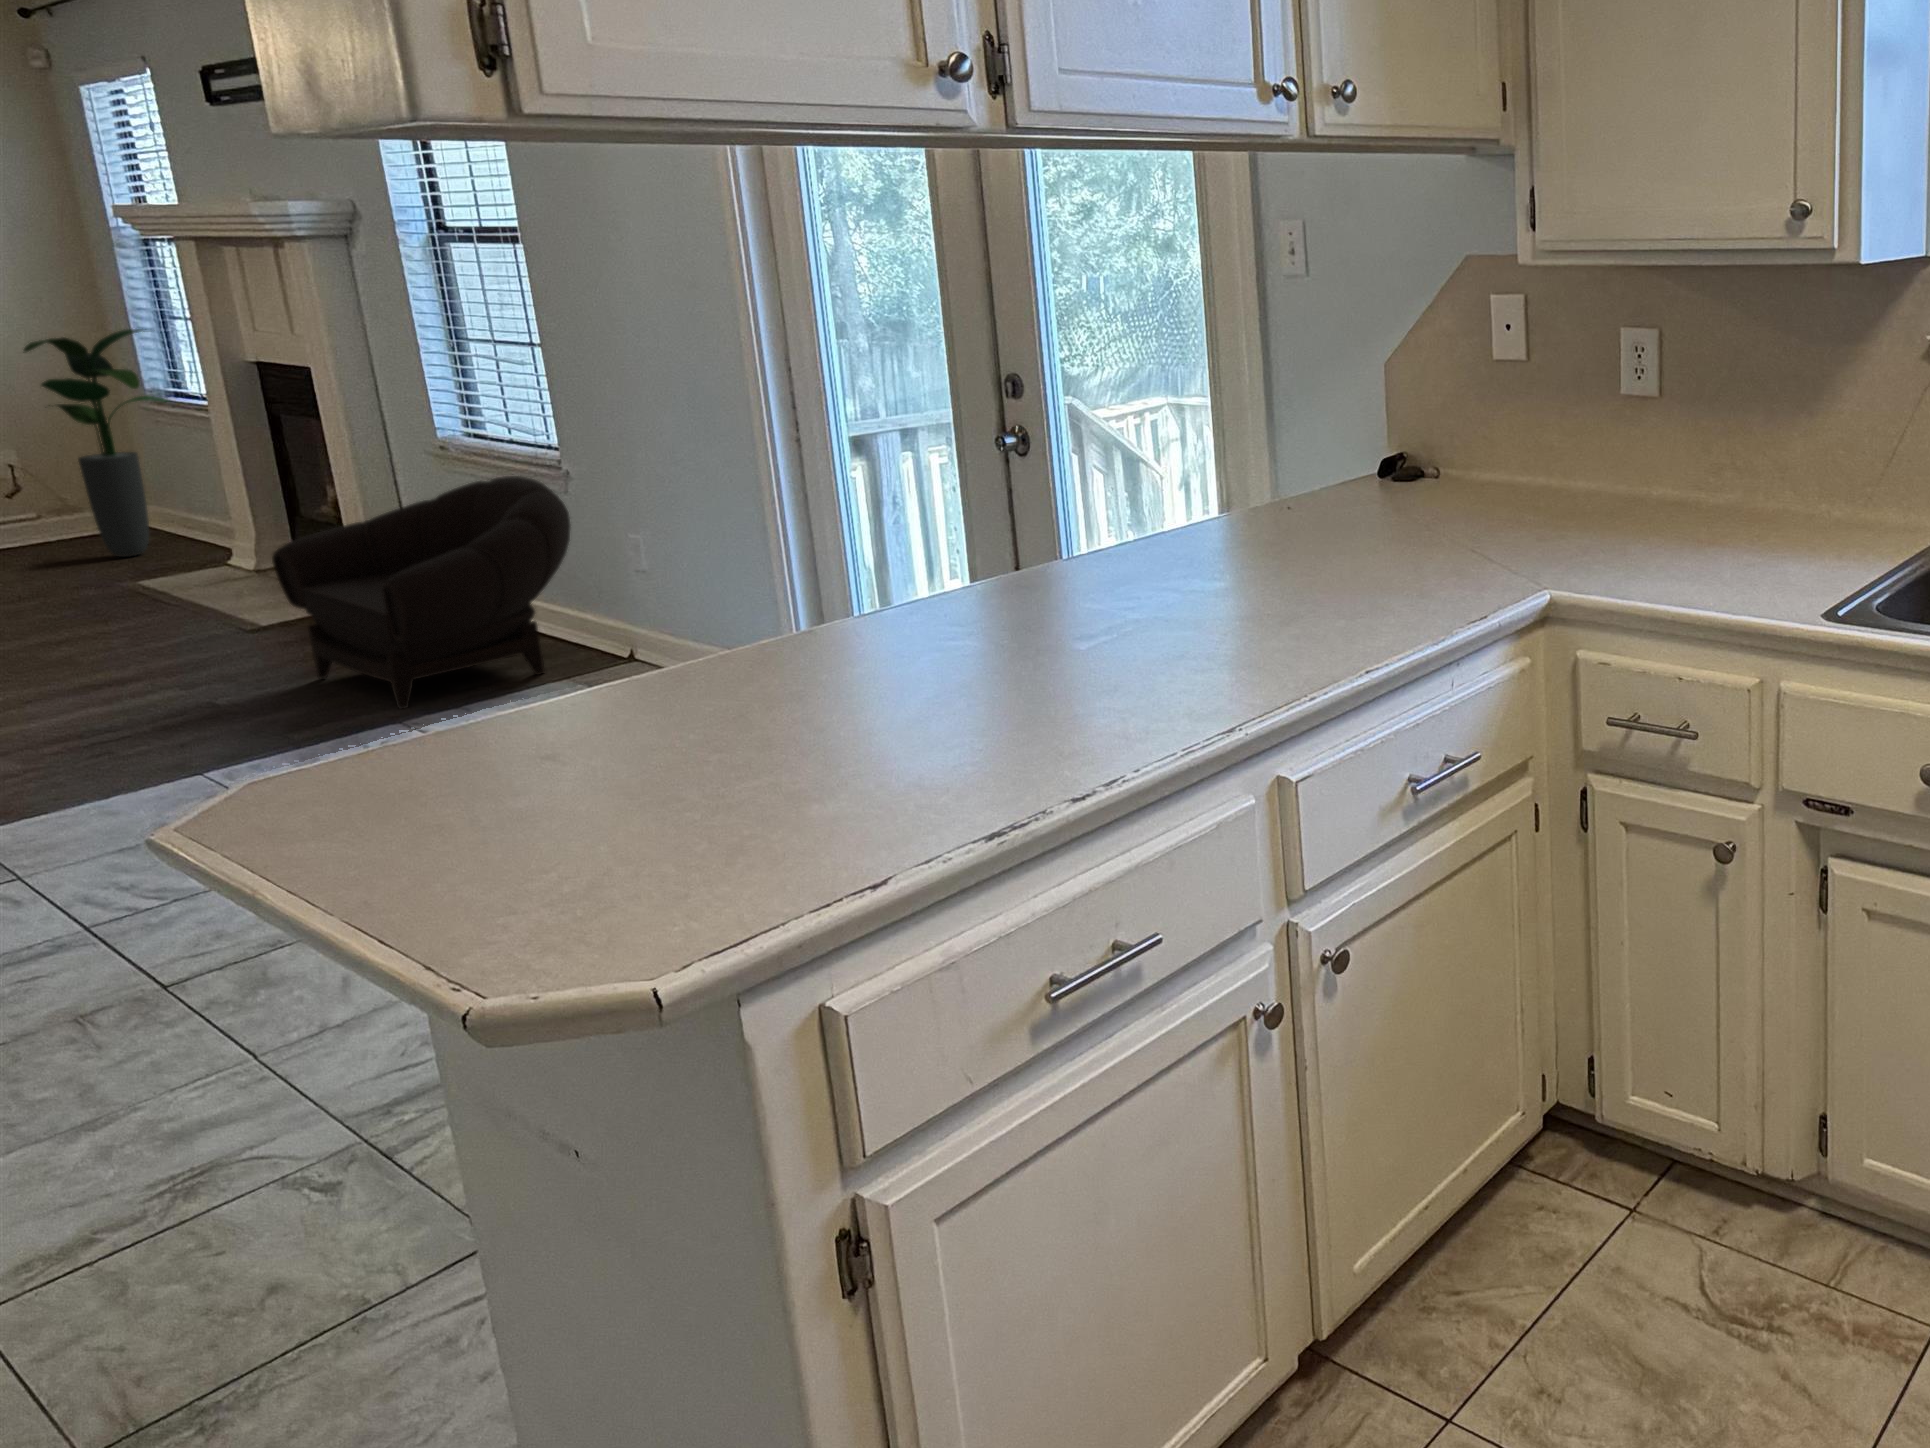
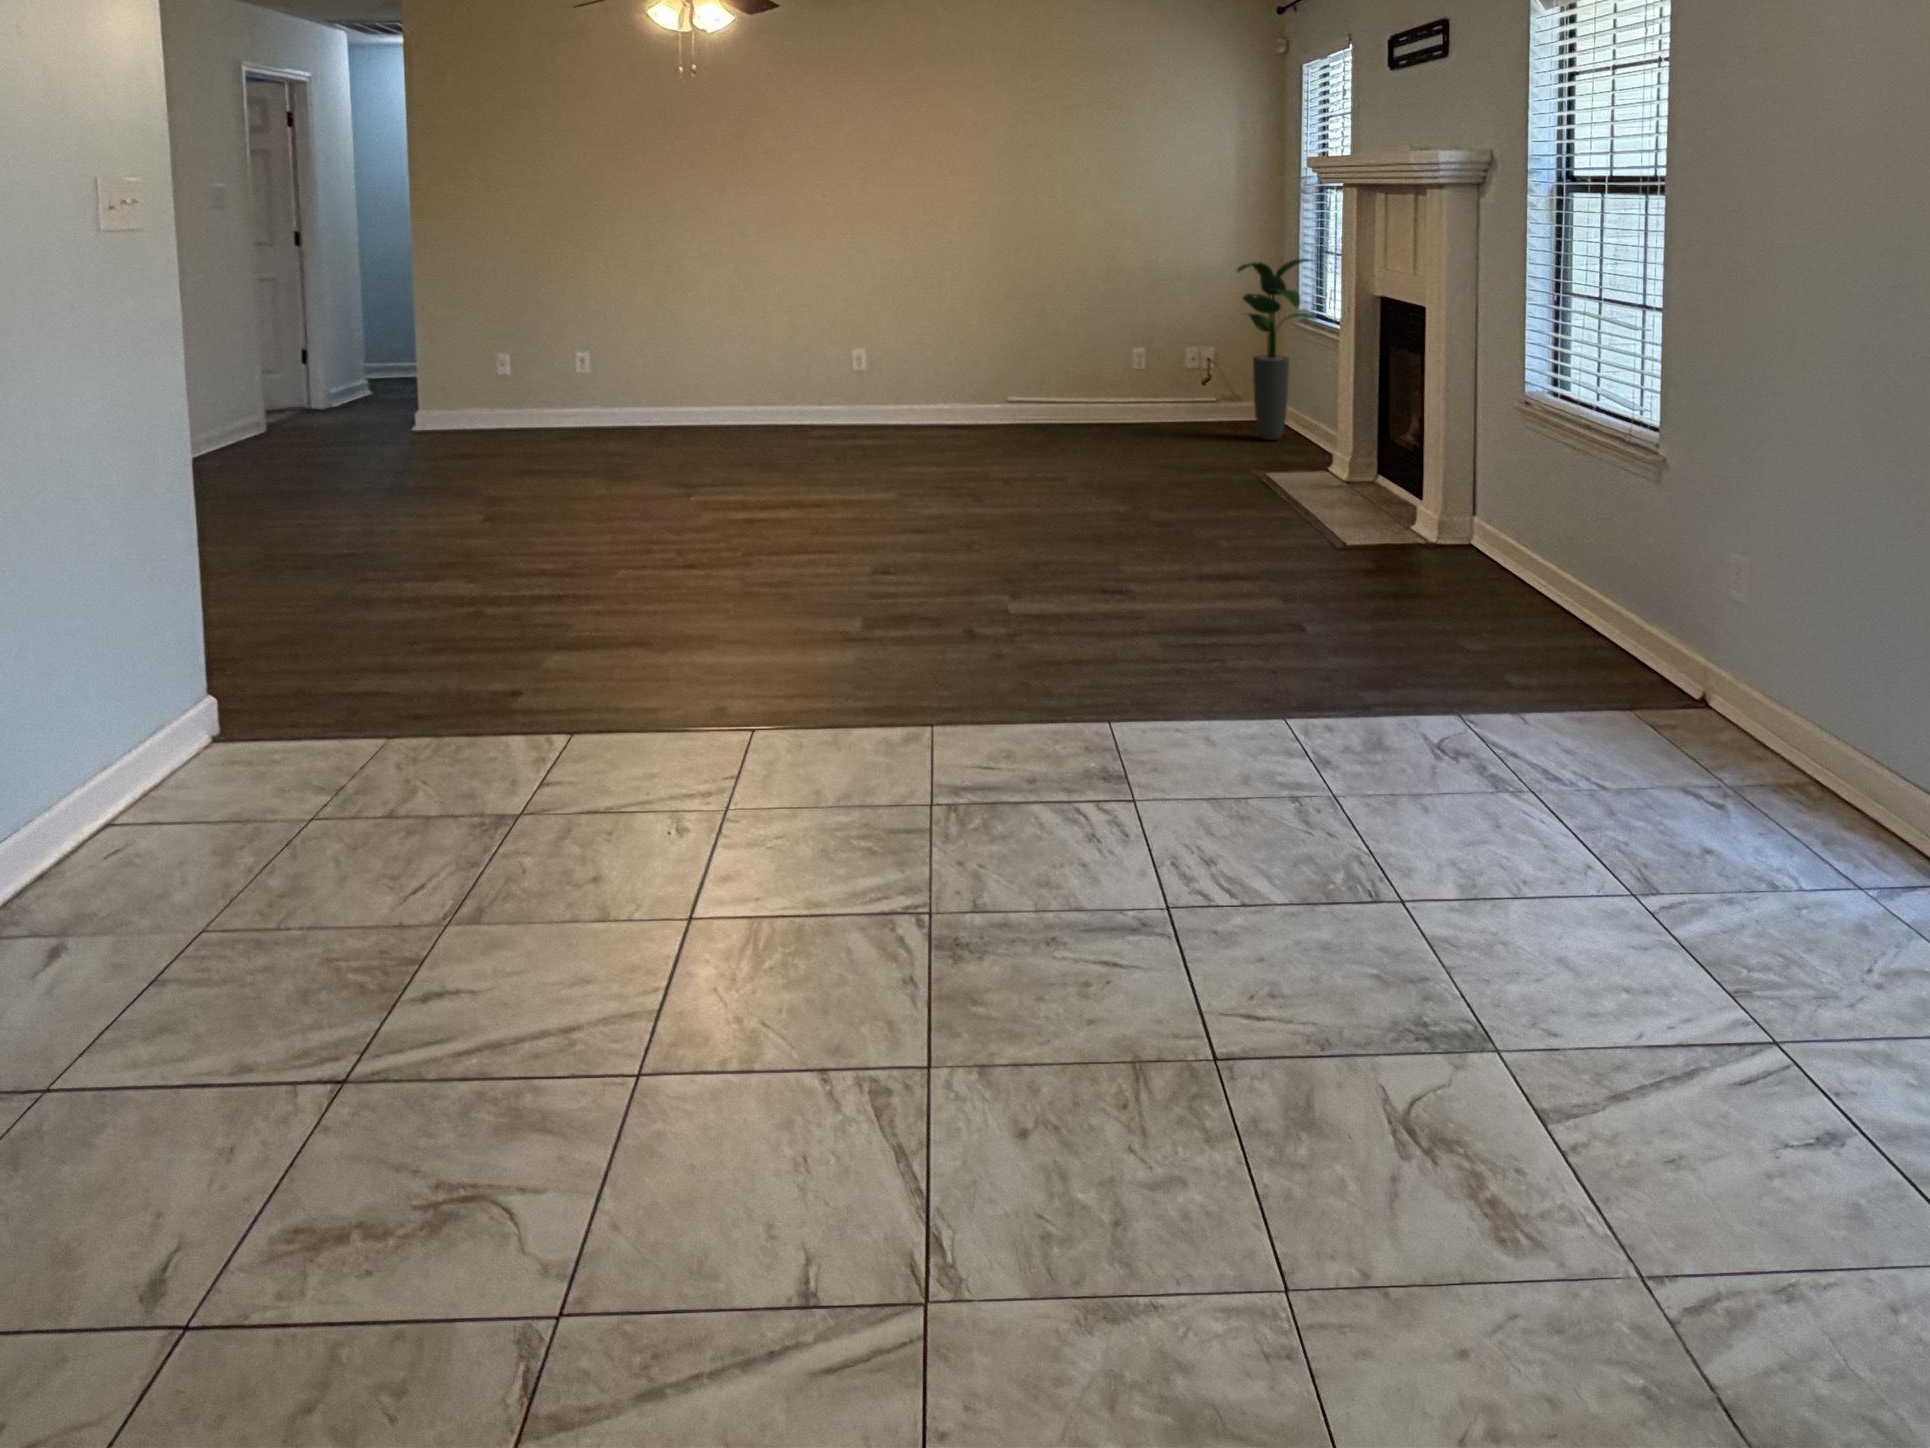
armchair: present [272,476,570,709] -> none [1368,456,1666,712]

